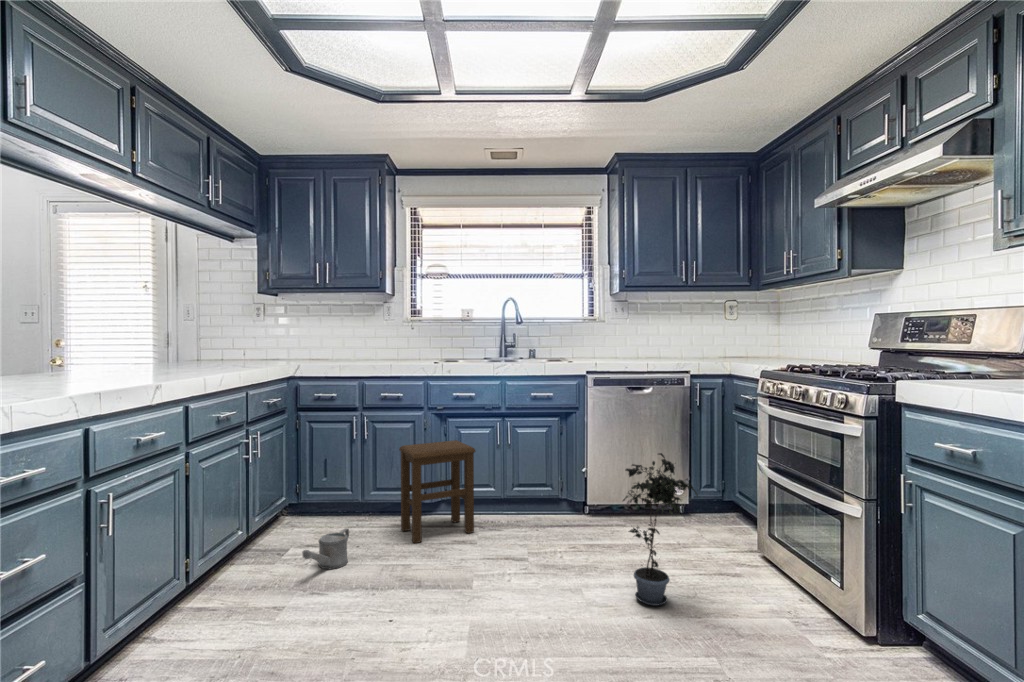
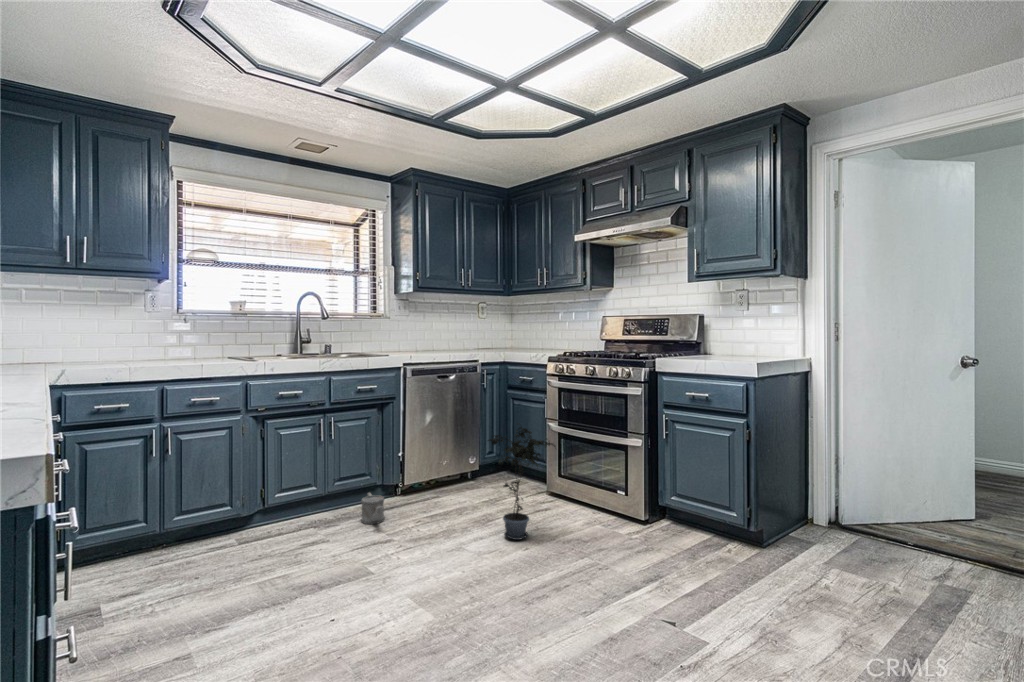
stool: present [399,440,476,543] -> none [228,441,318,552]
watering can: present [303,528,349,569] -> present [361,493,385,524]

